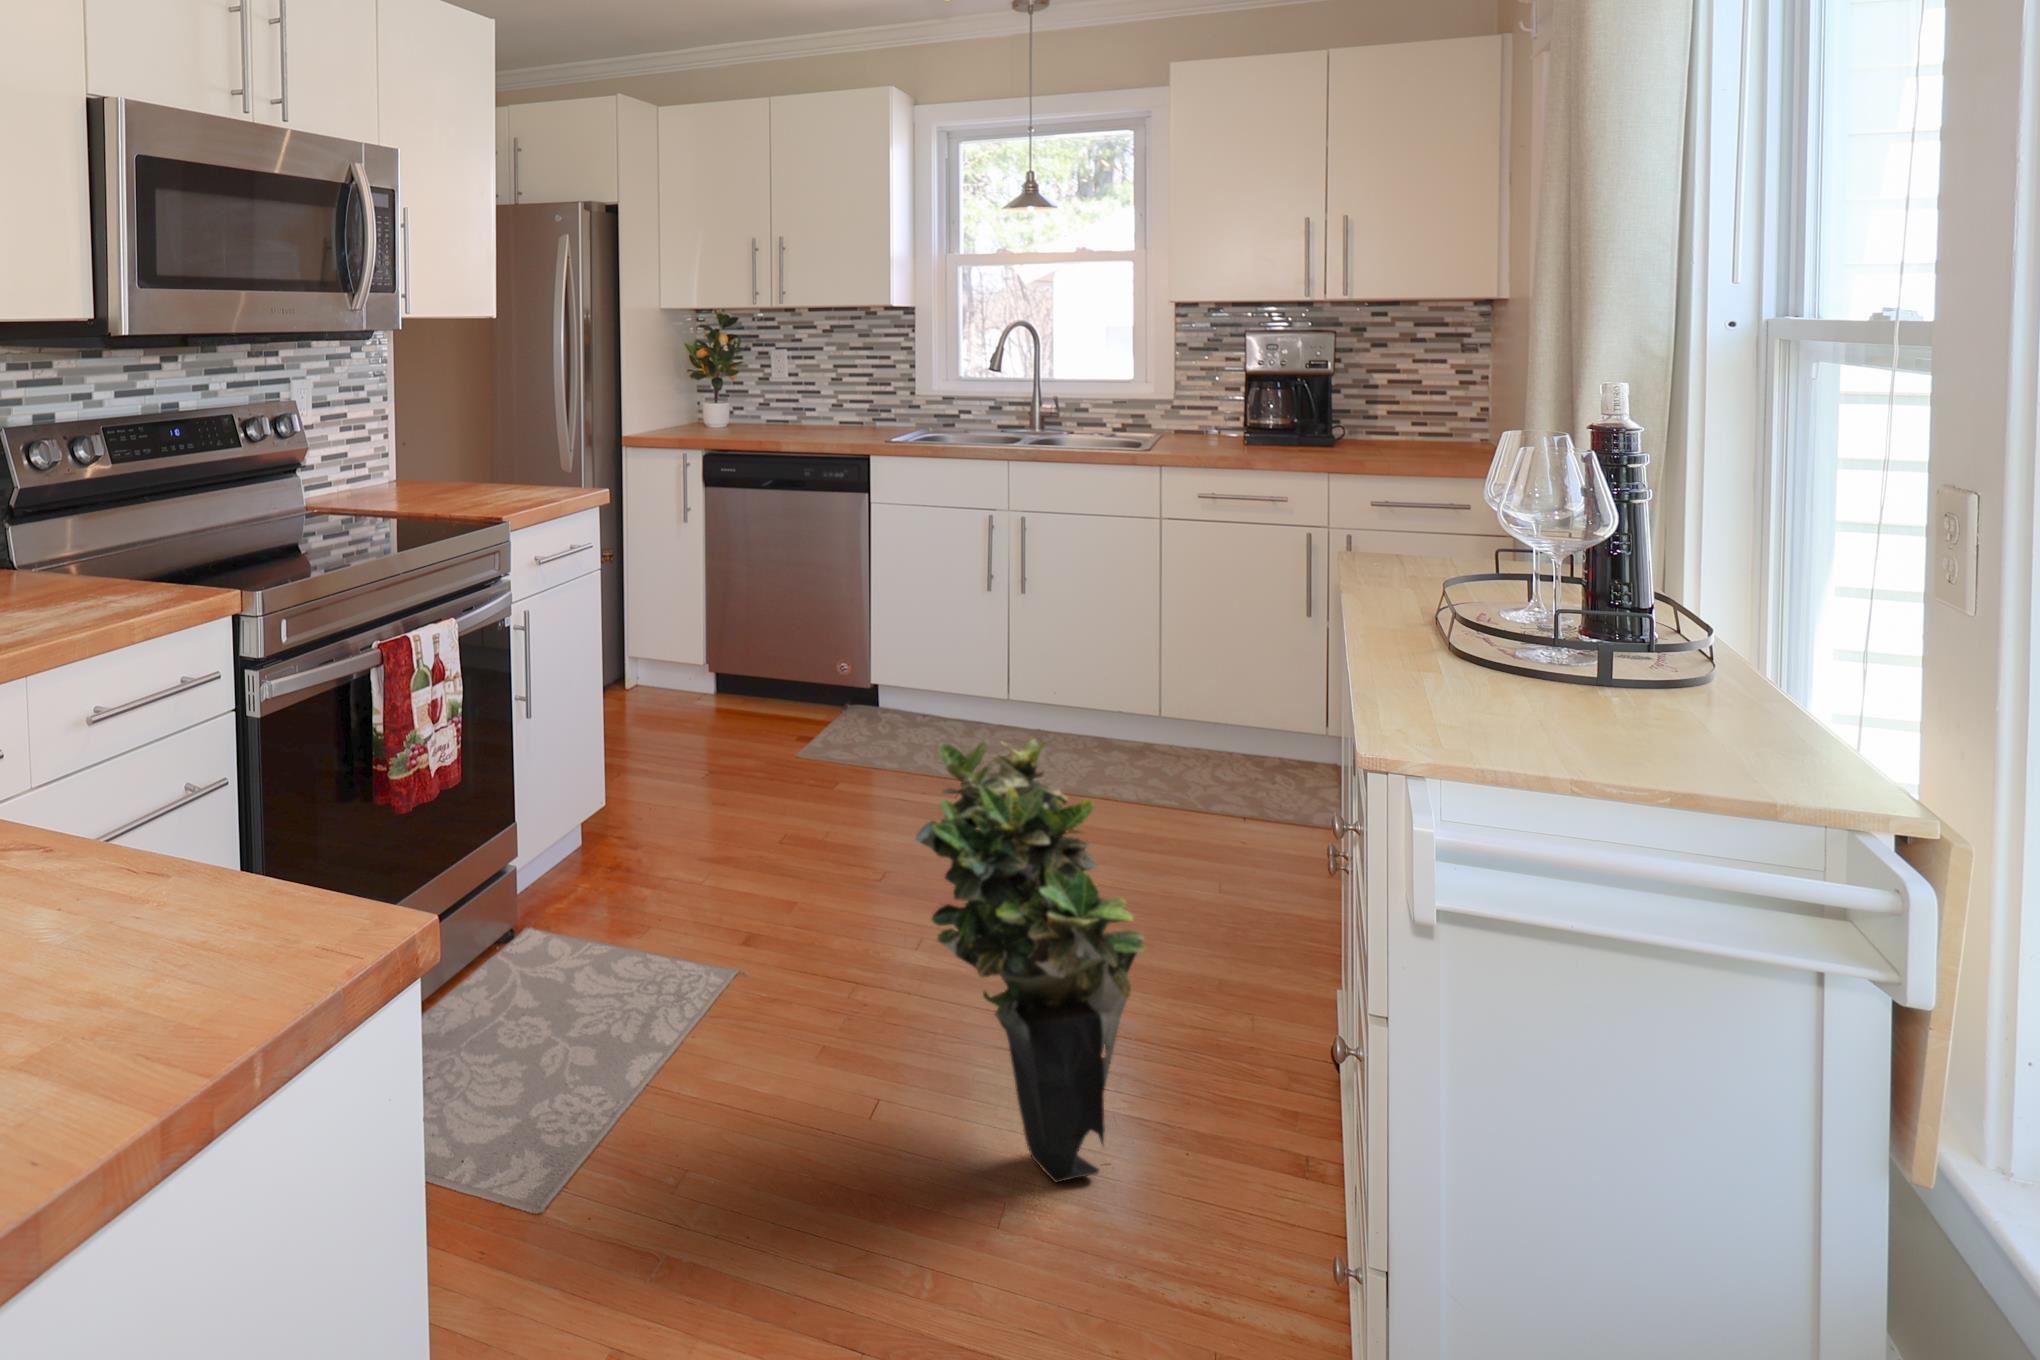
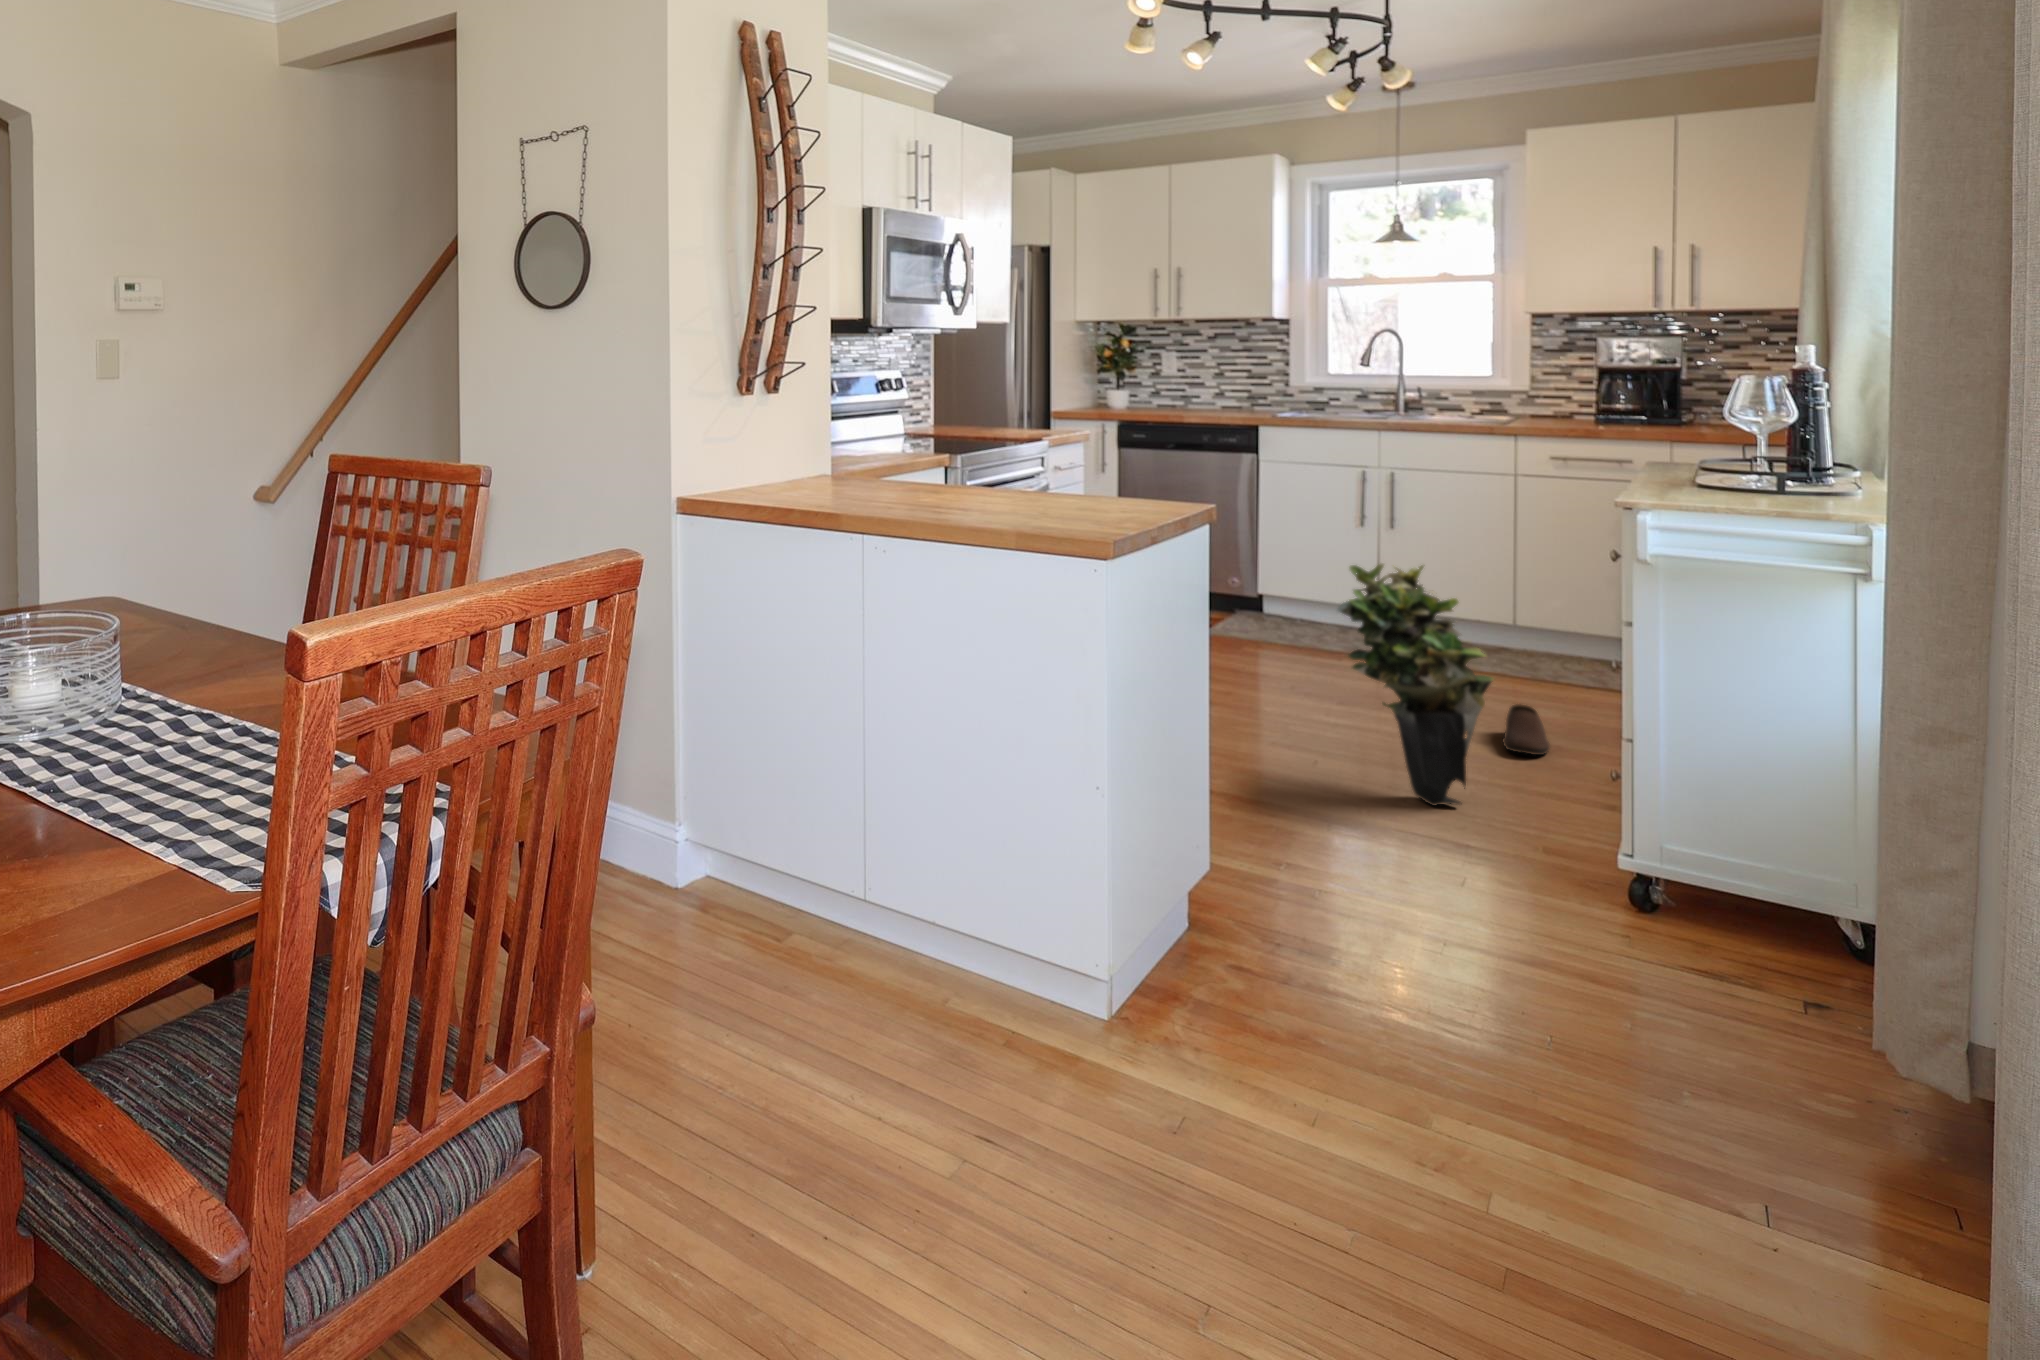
shoe: none [1152,895,1213,997] -> present [1503,704,1550,755]

